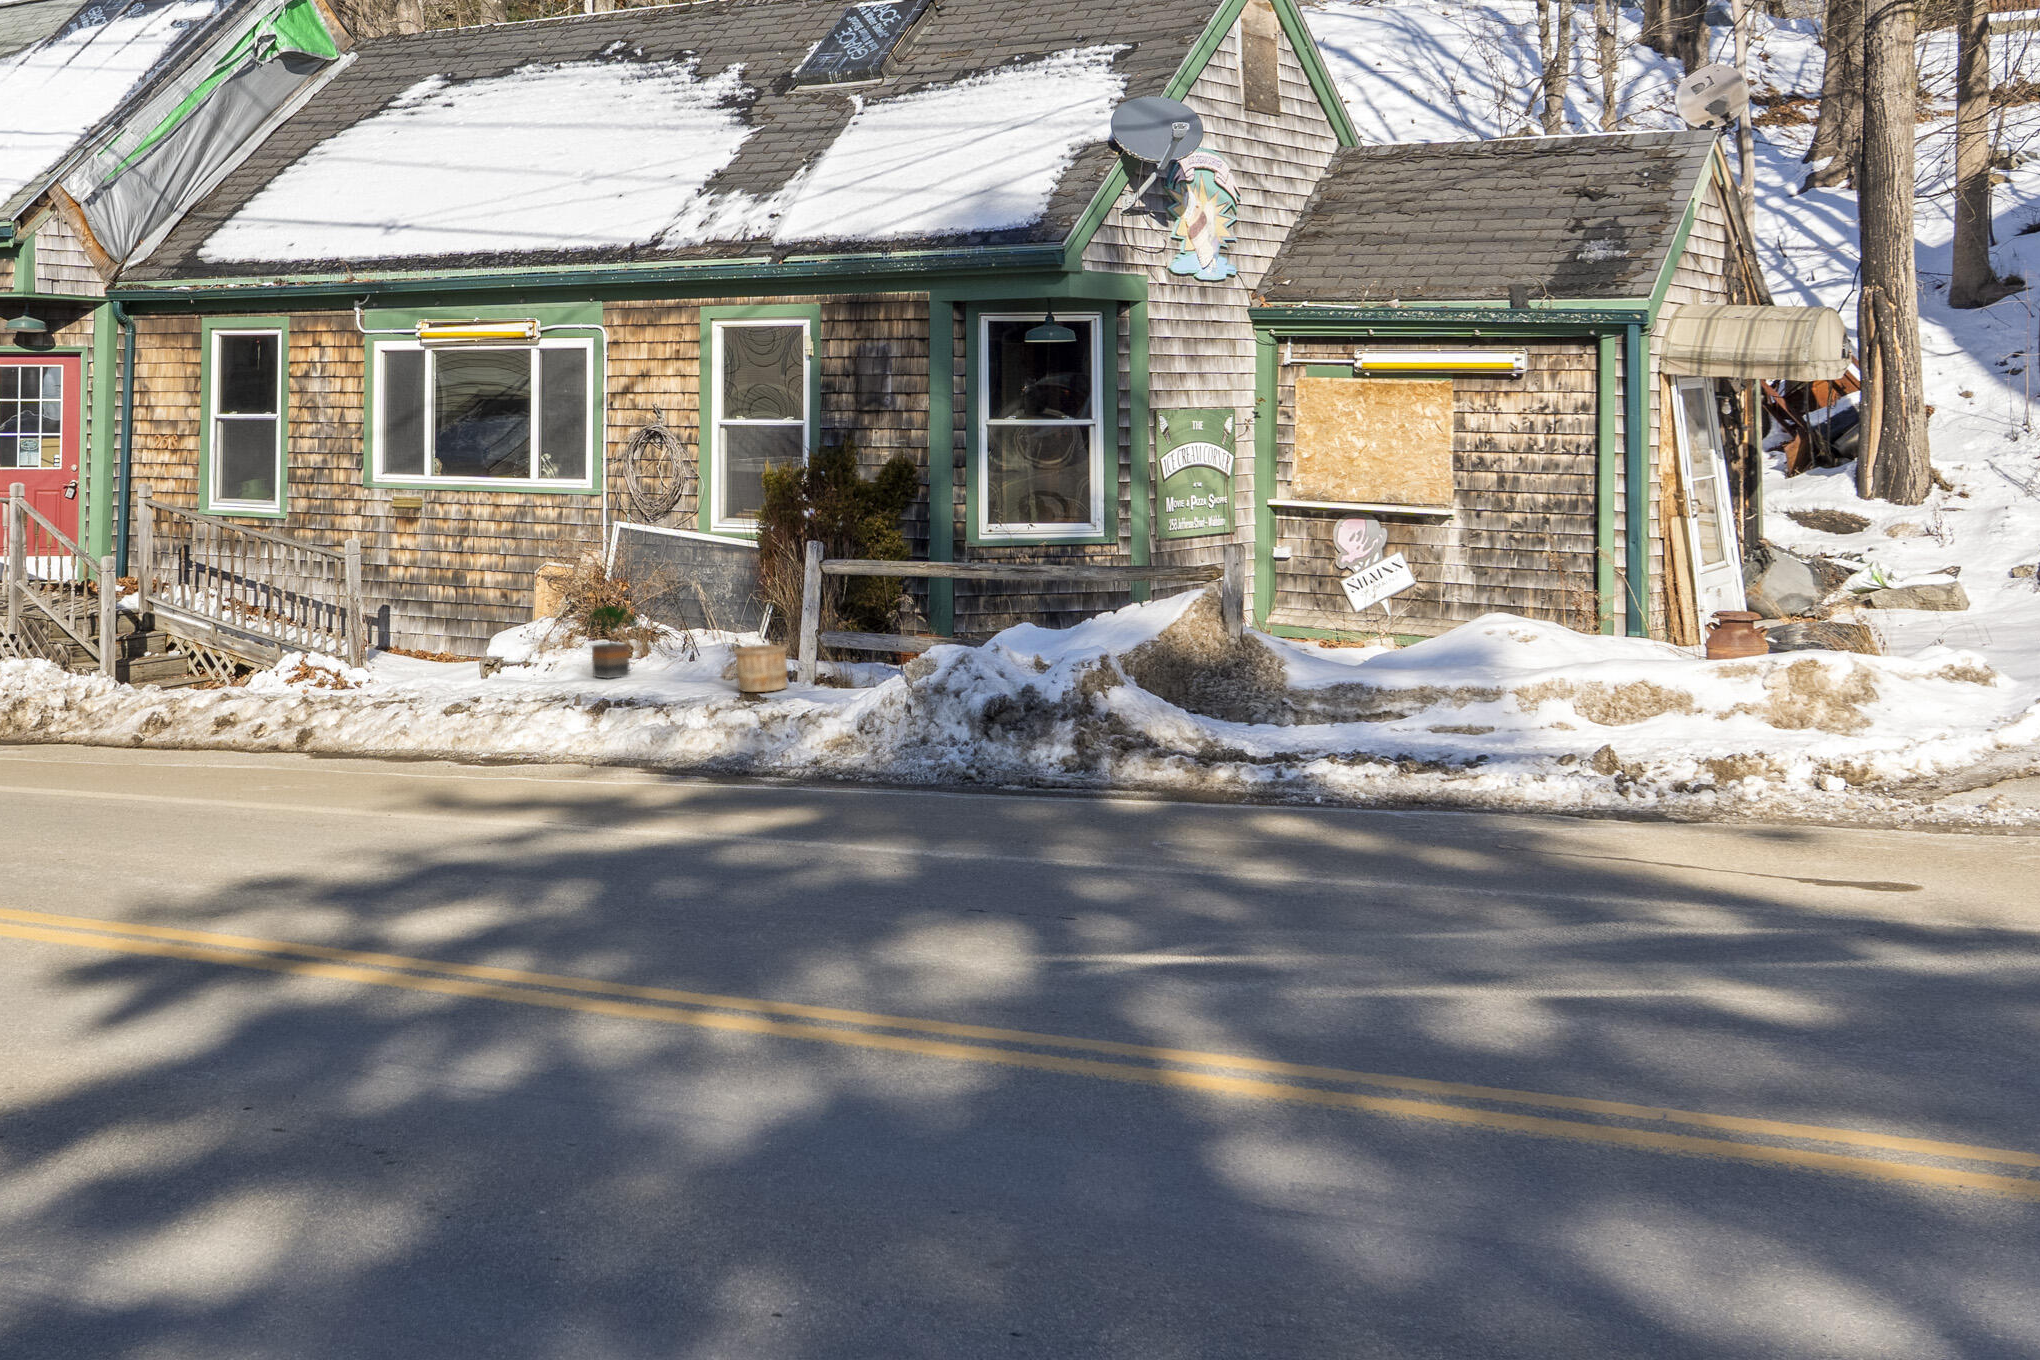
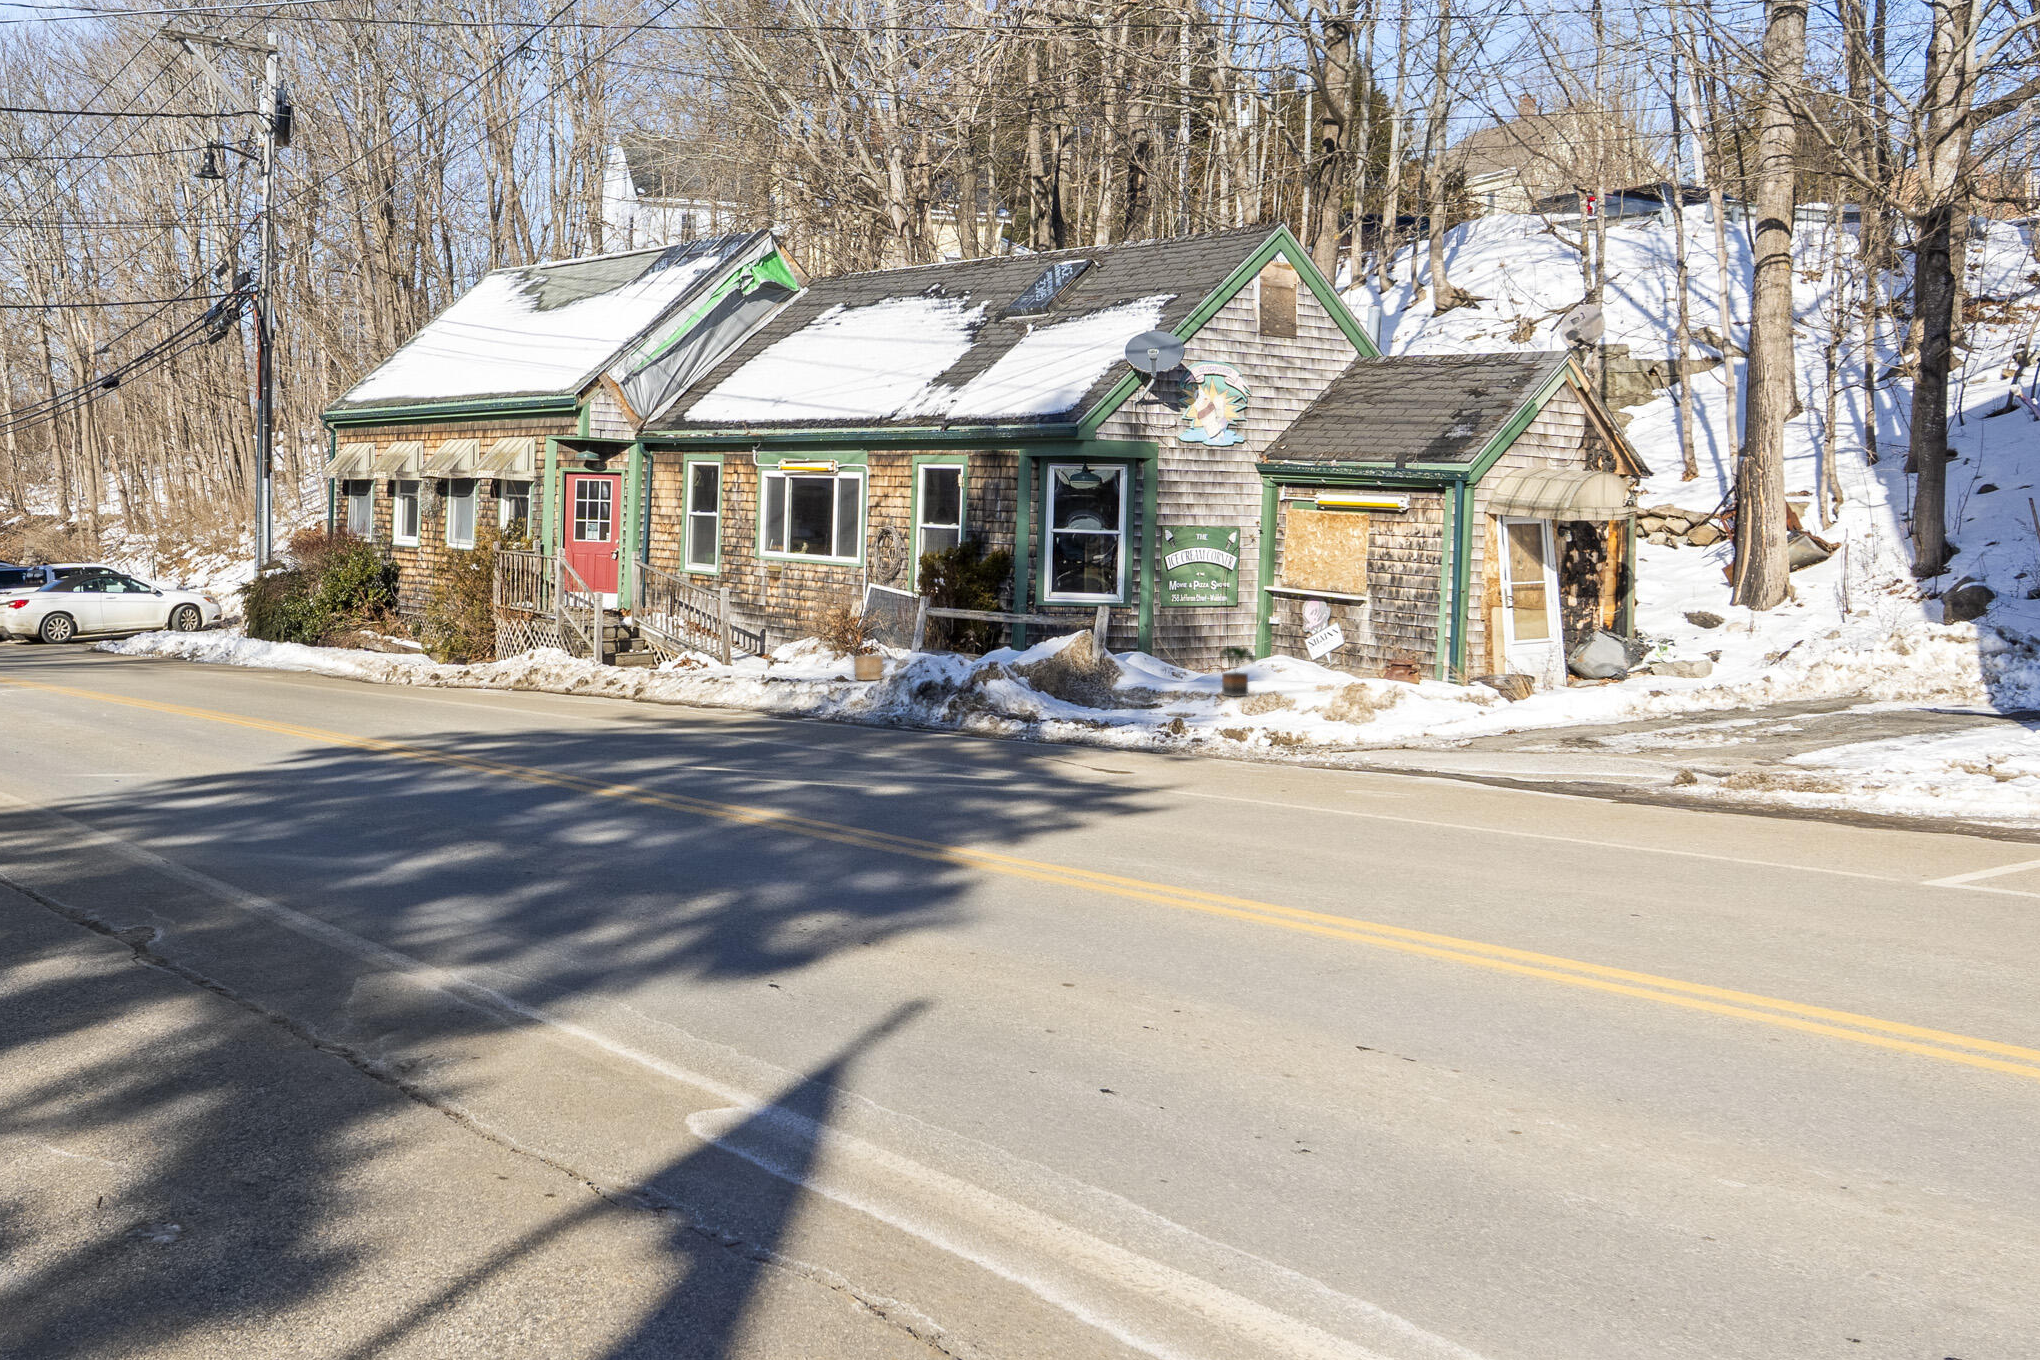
potted tree: present [587,606,638,678] -> present [1219,646,1255,697]

